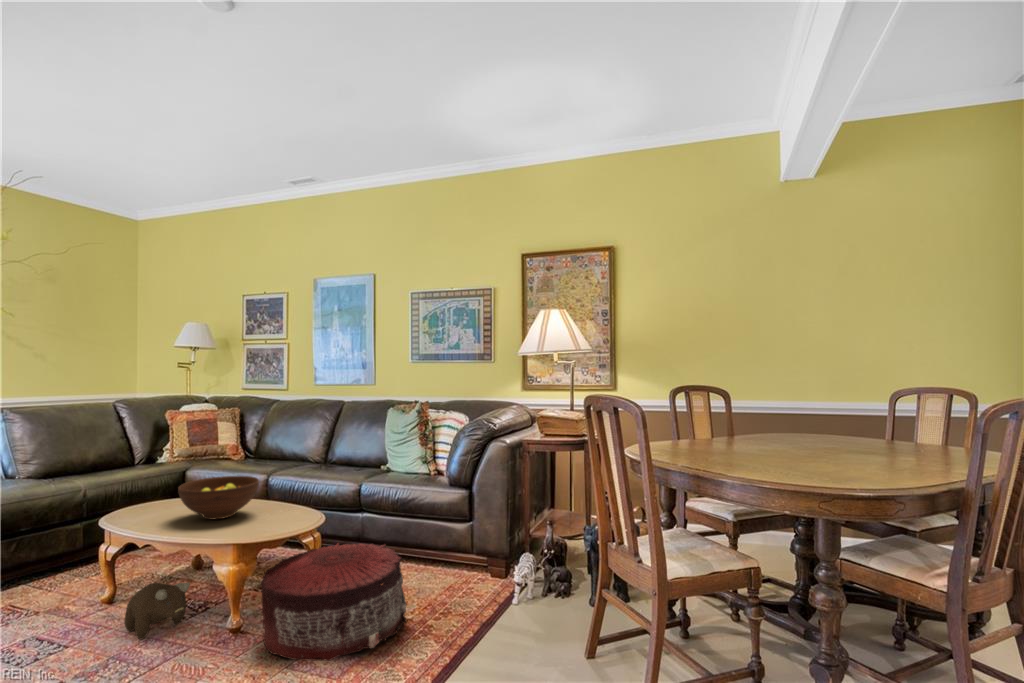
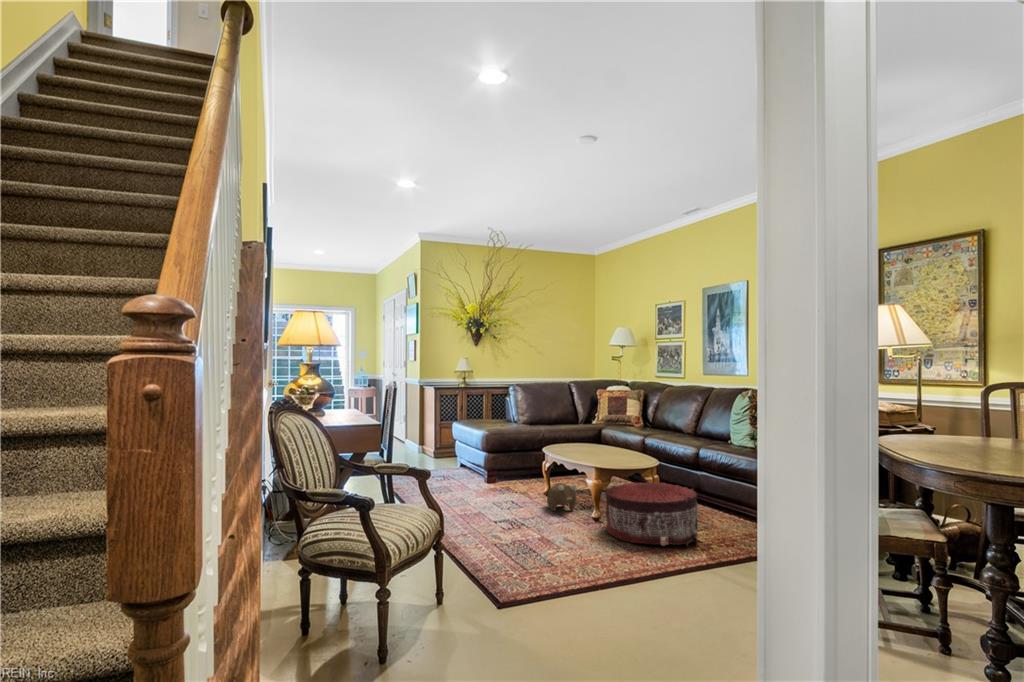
fruit bowl: present [178,476,259,520] -> none [577,430,624,455]

